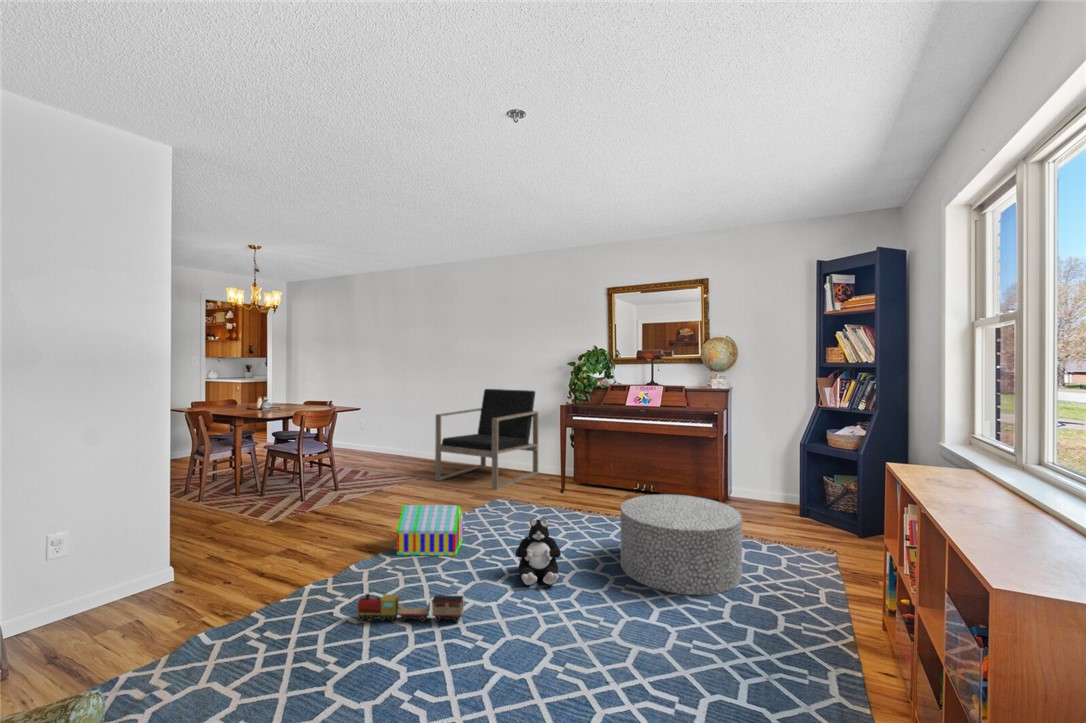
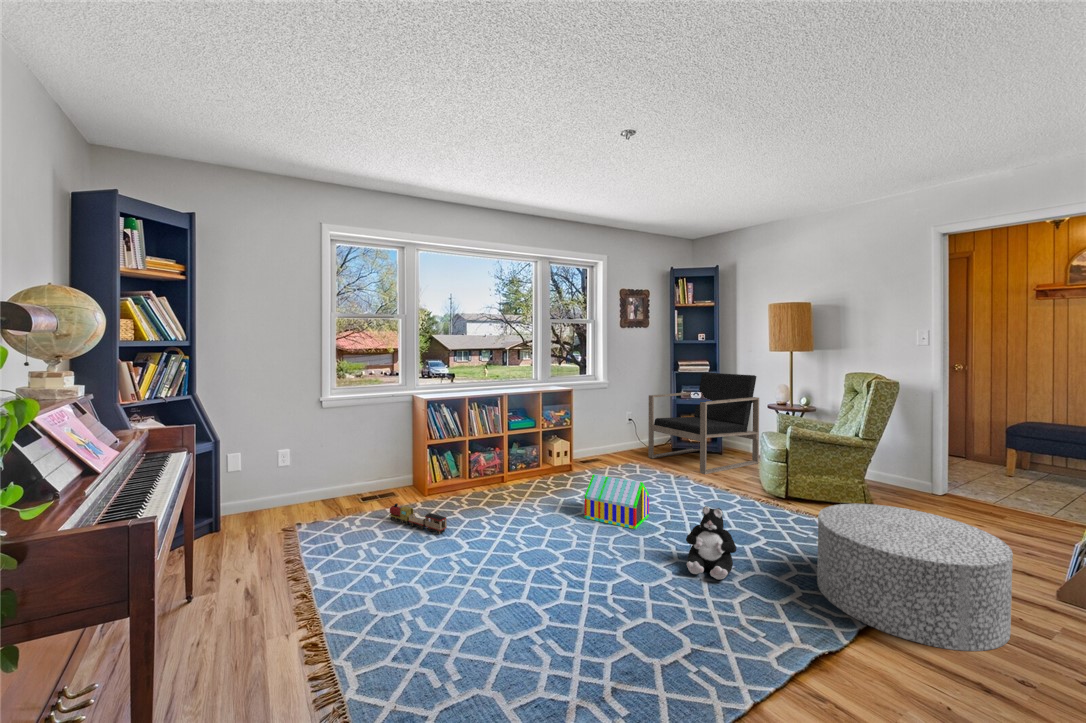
toy train: present [356,594,463,622] -> present [389,503,447,534]

